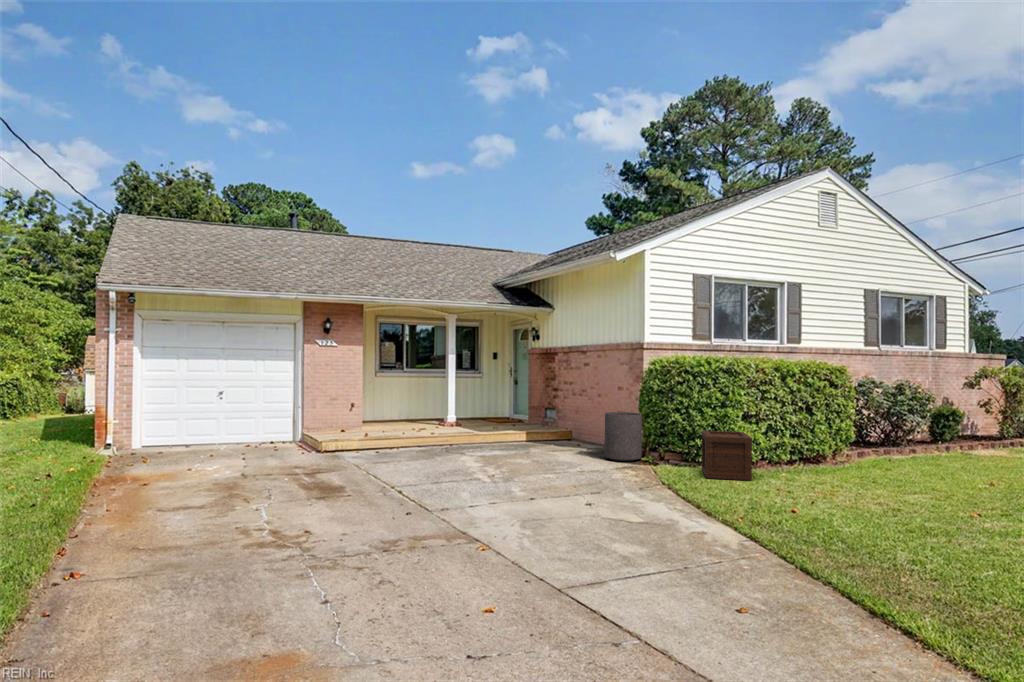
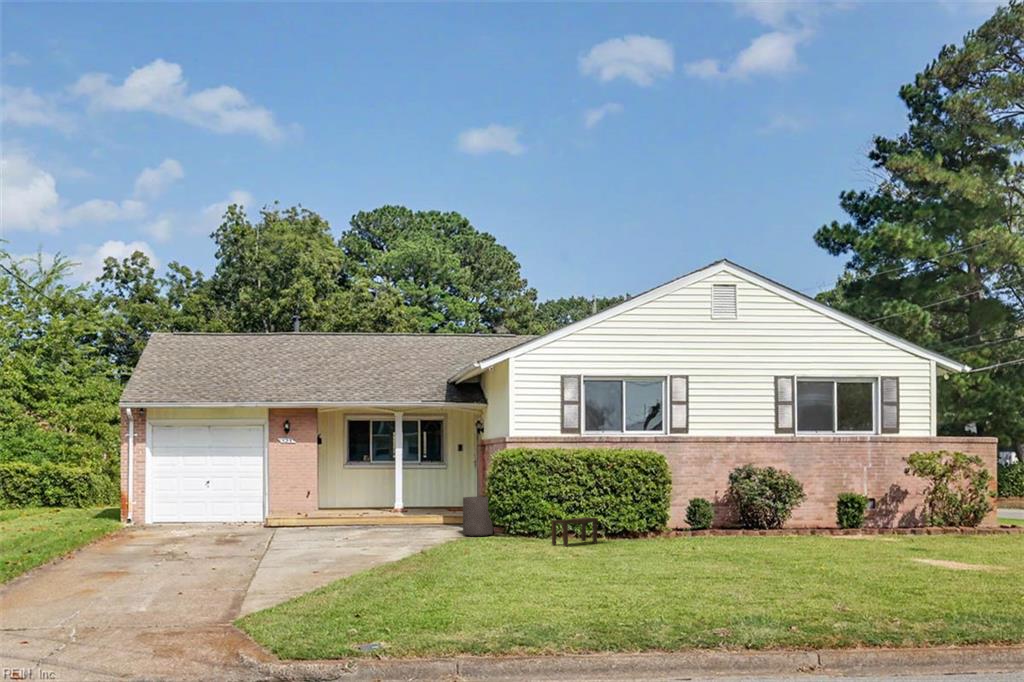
wooden crate: present [702,431,752,481] -> none [493,509,538,546]
bench: none [776,439,812,479] -> present [552,517,598,546]

